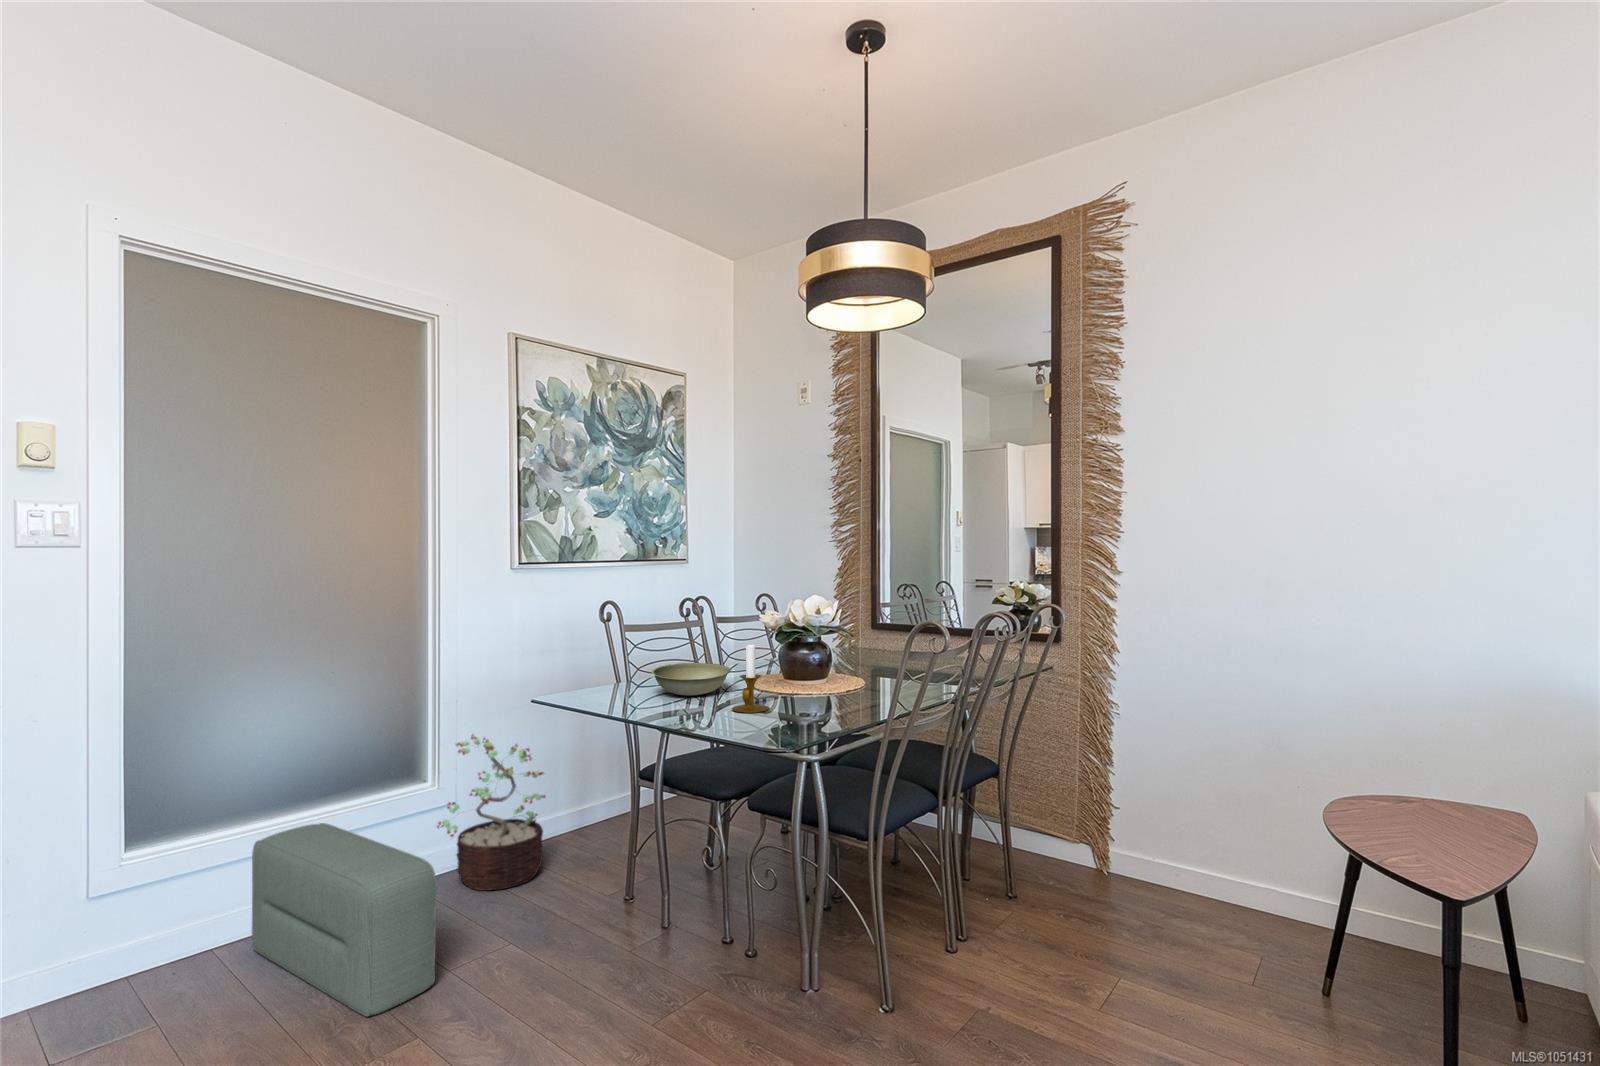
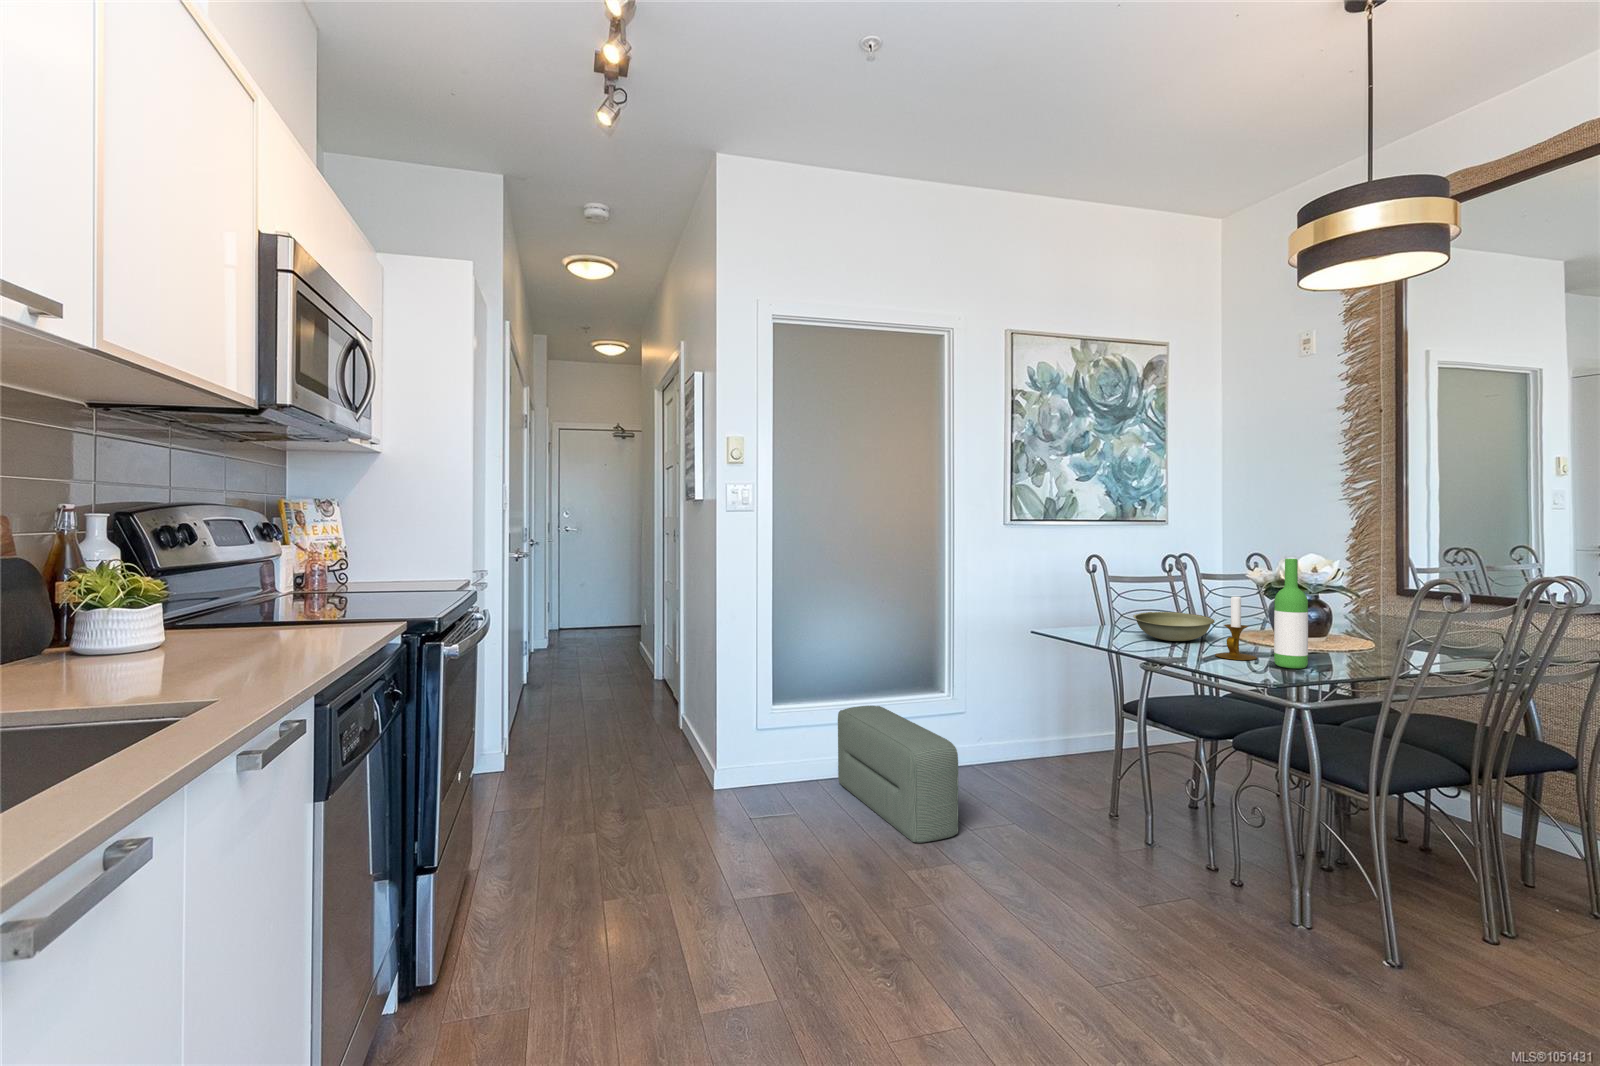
wine bottle: none [785,604,813,717] -> present [1274,559,1308,668]
decorative plant: present [437,735,545,891] -> none [952,657,1037,783]

